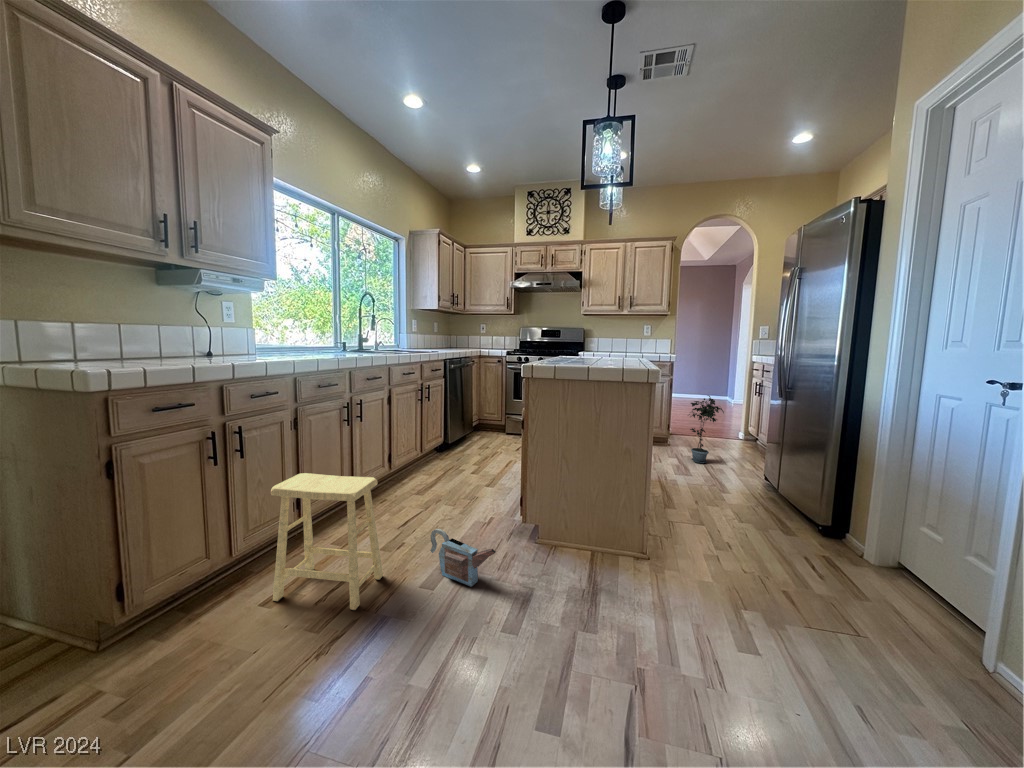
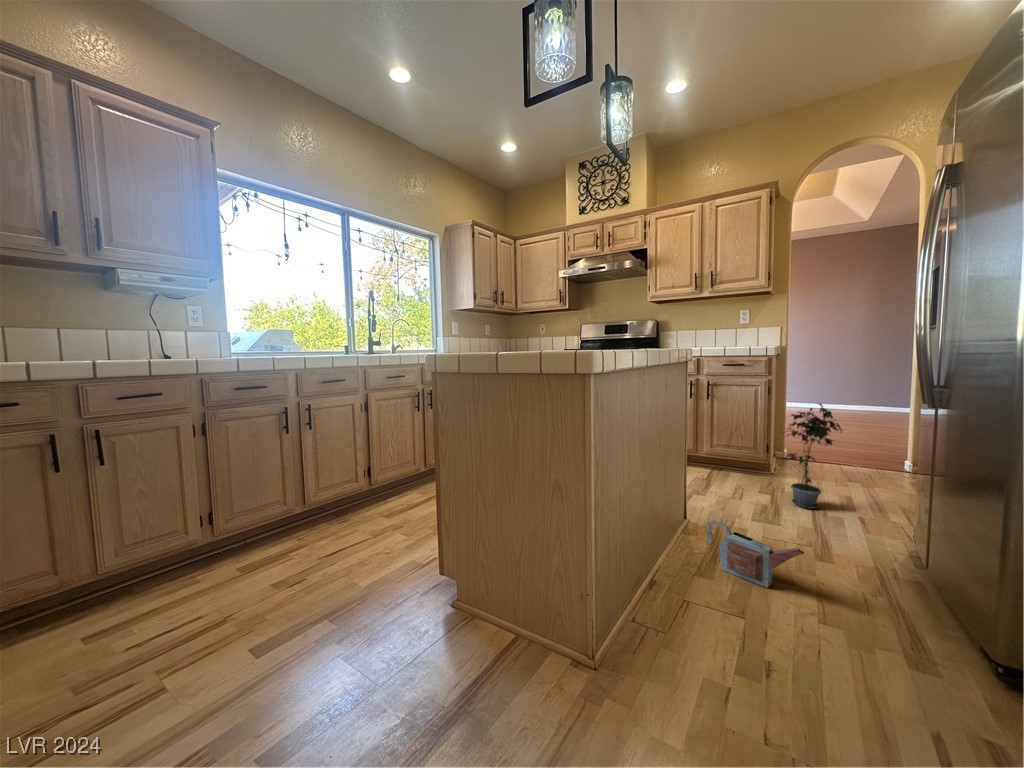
footstool: present [271,473,383,610] -> none [79,487,217,675]
watering can: present [430,529,496,587] -> present [705,520,804,588]

